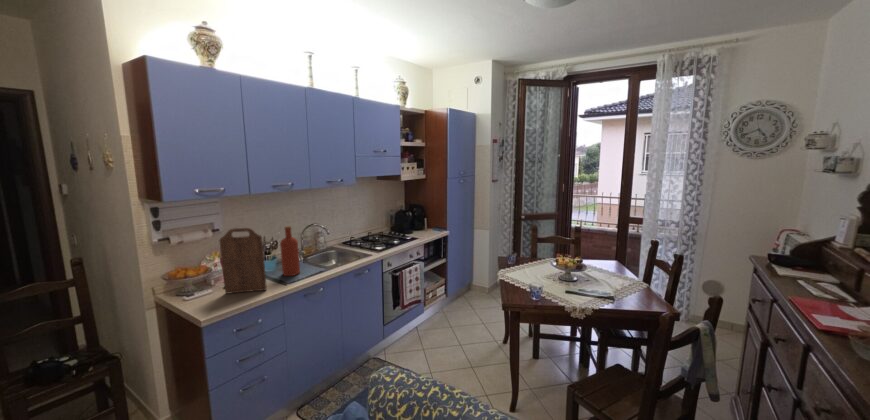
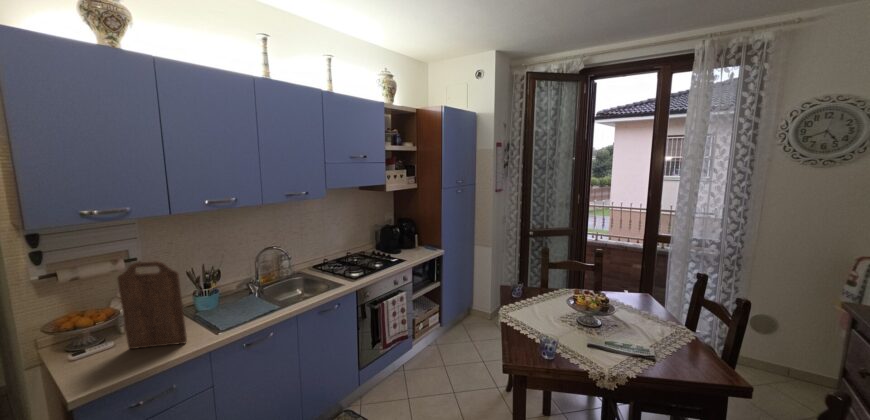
bottle: present [280,226,300,276] -> none [217,253,245,318]

